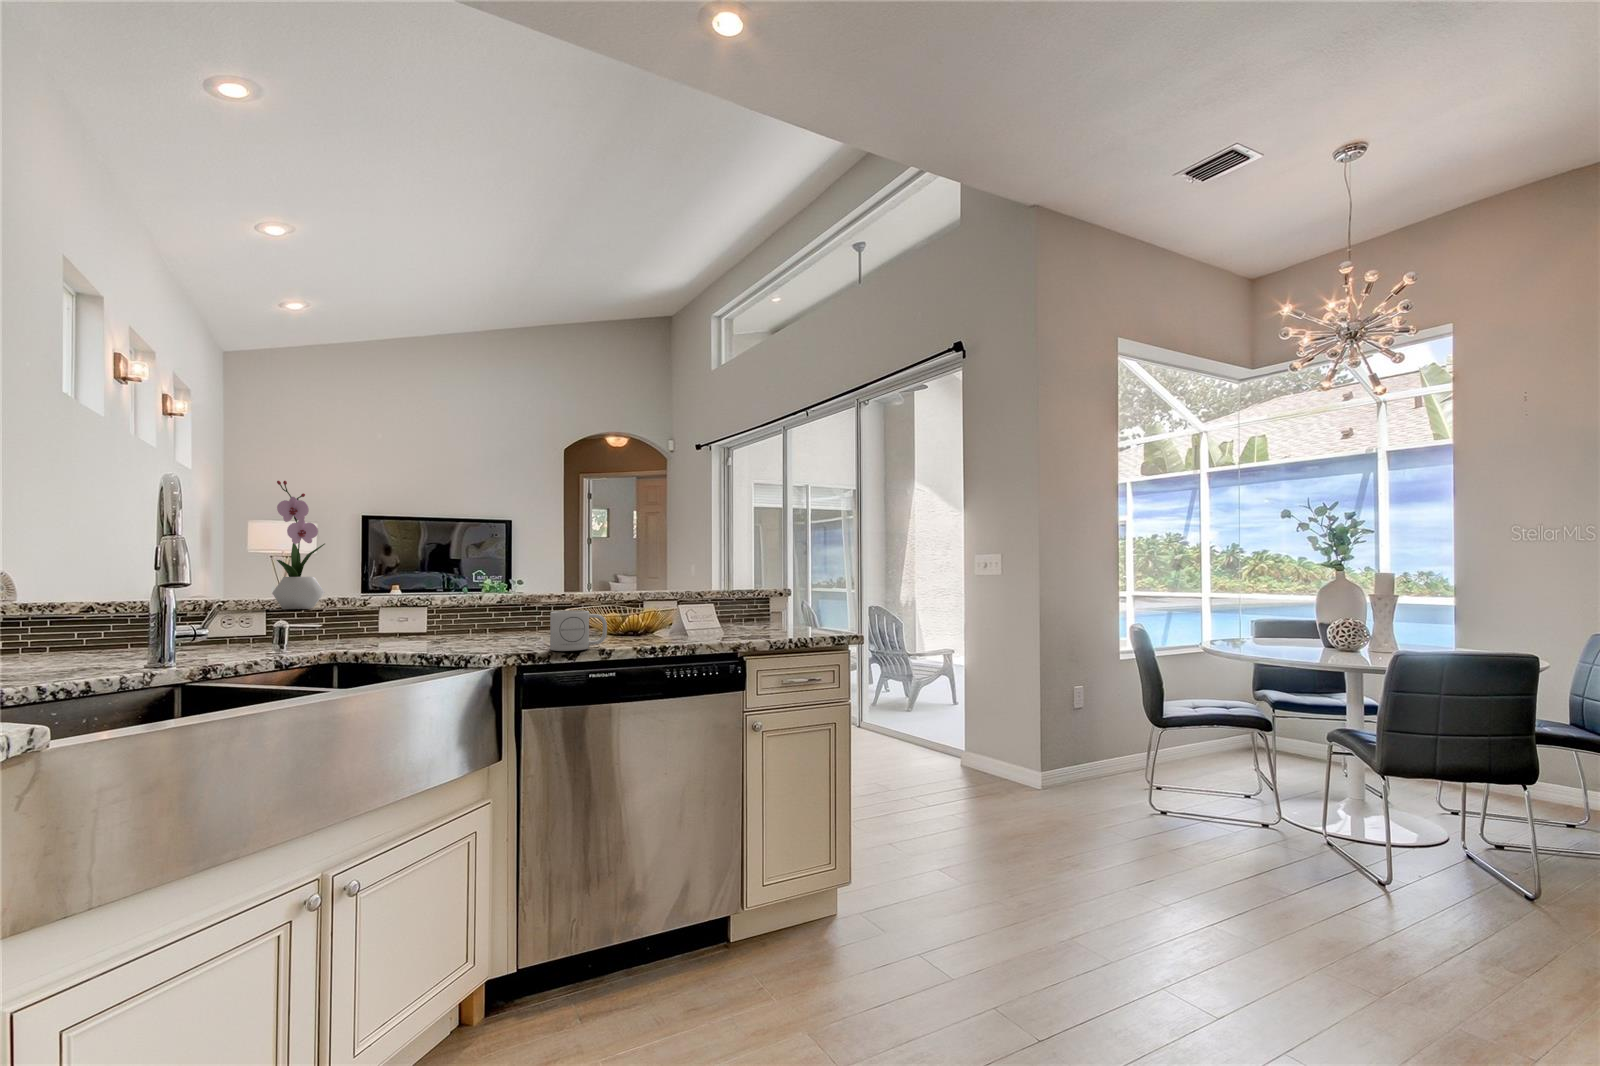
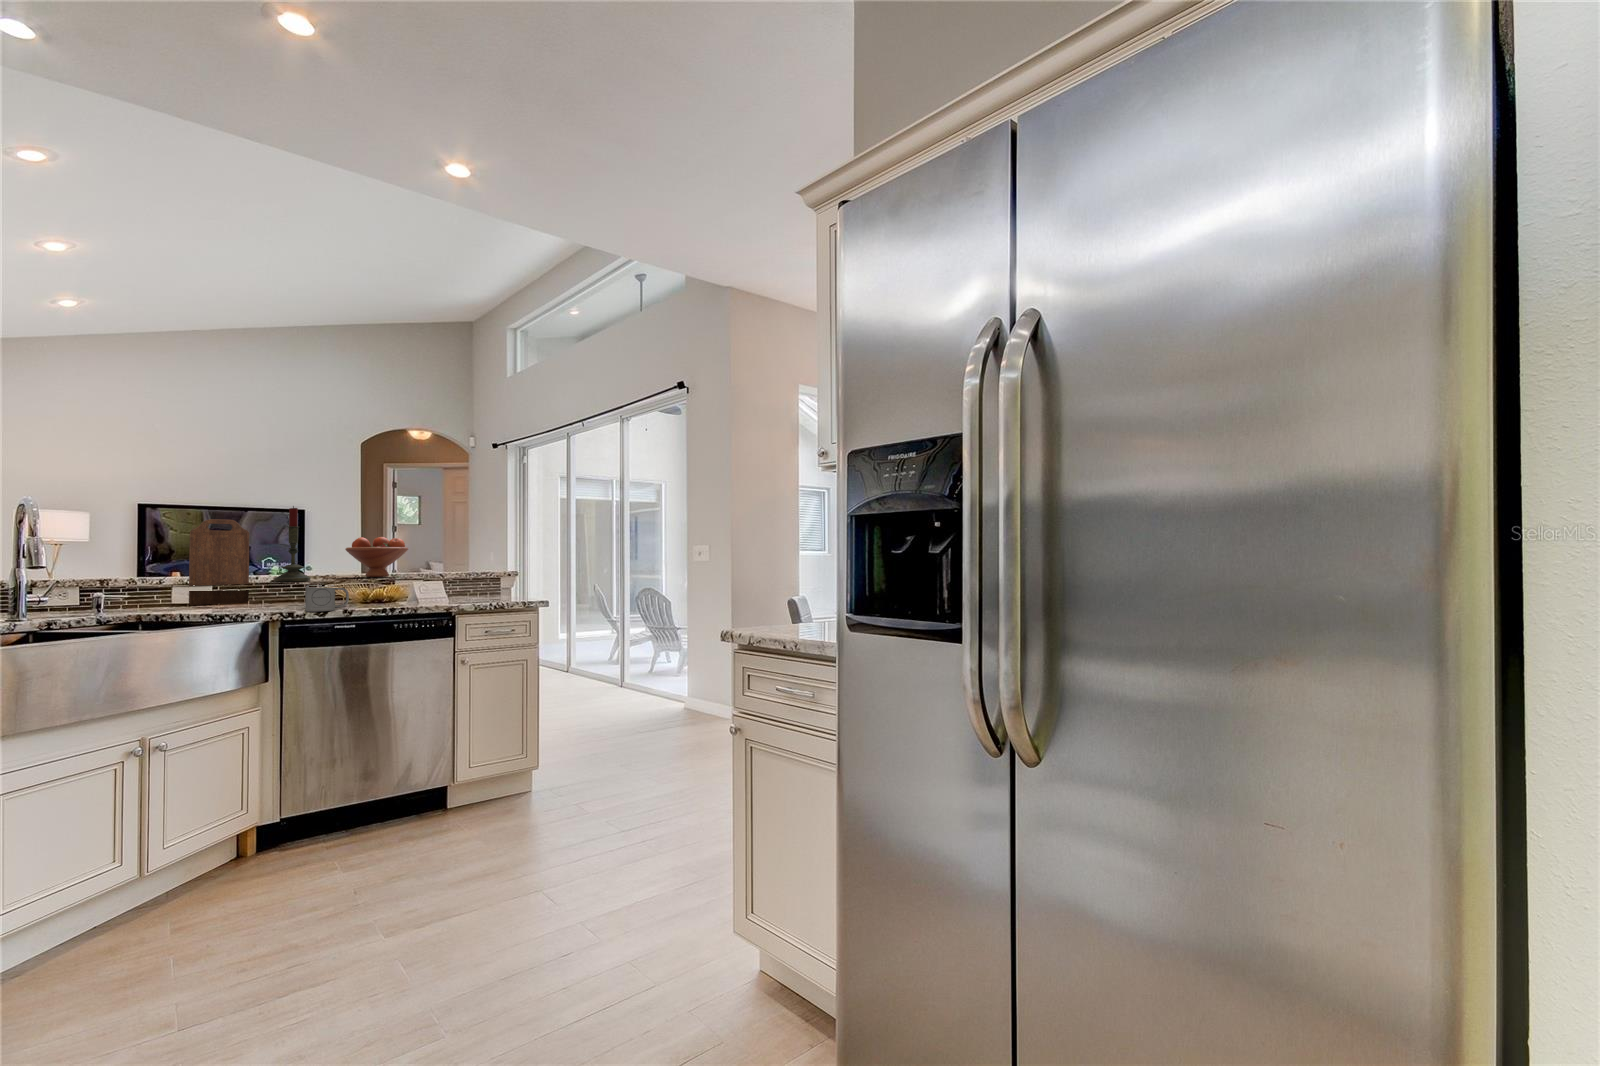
flower arrangement: present [272,481,325,609] -> none [86,495,129,587]
candle: none [501,500,543,602] -> present [275,506,311,582]
cutting board: none [398,515,473,636] -> present [189,519,249,605]
fruit bowl: none [576,544,649,596] -> present [345,537,408,577]

